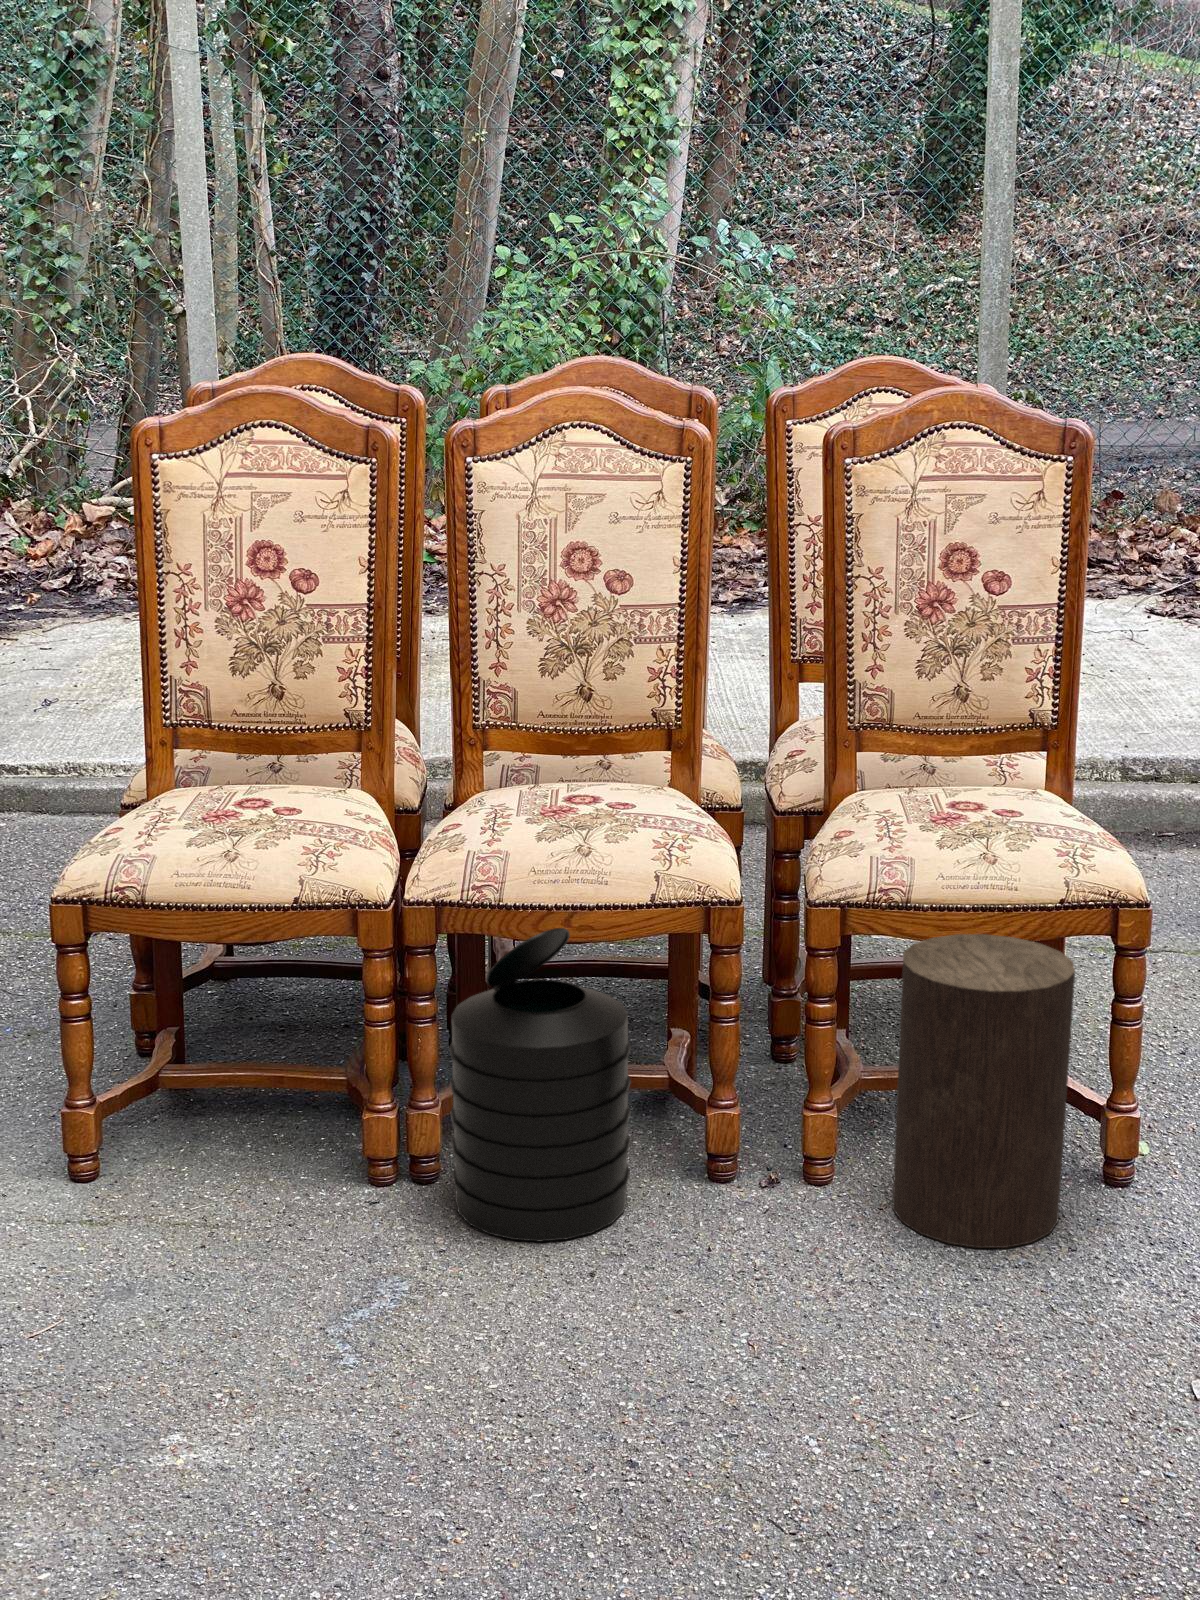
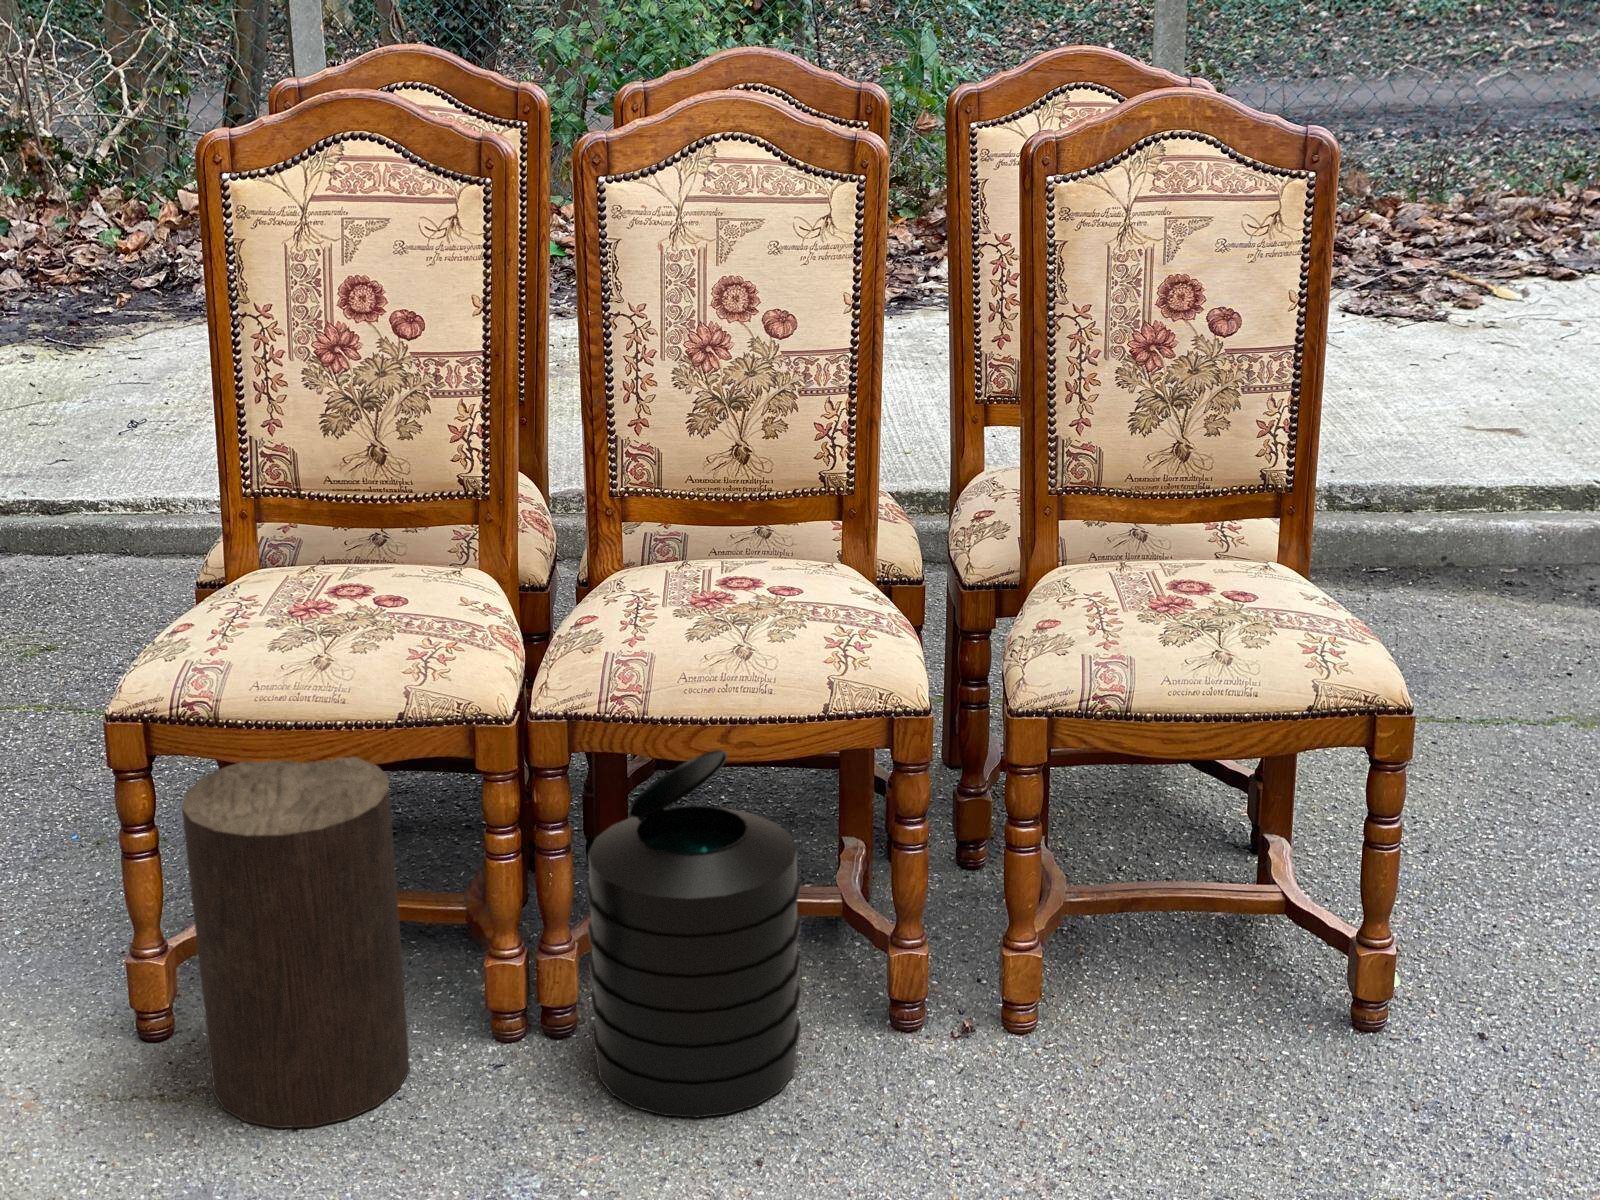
stool: present [893,934,1075,1248] -> present [182,757,410,1128]

